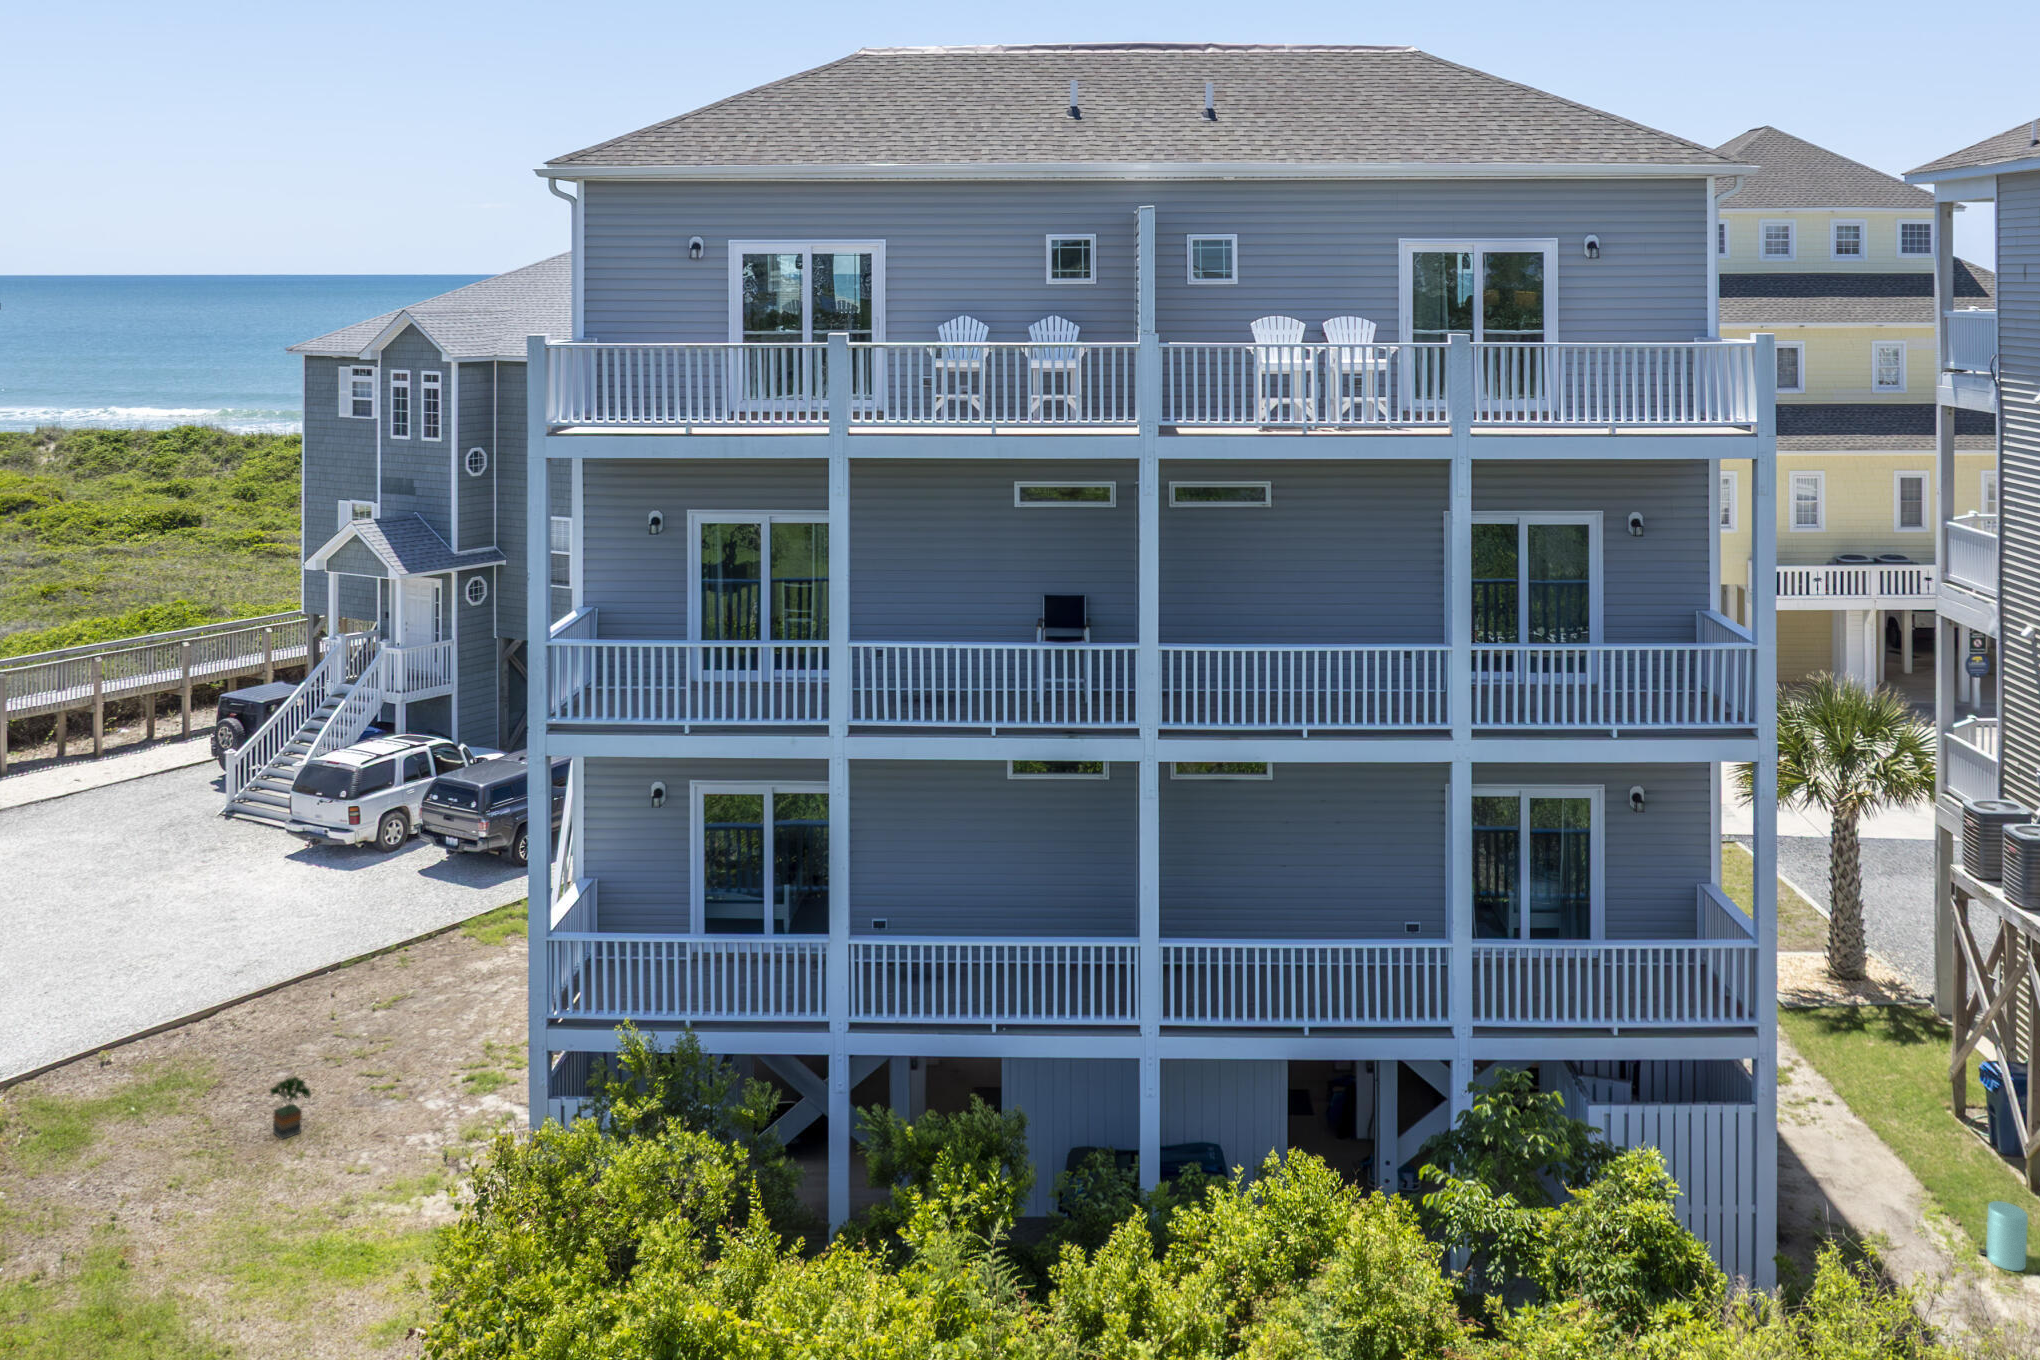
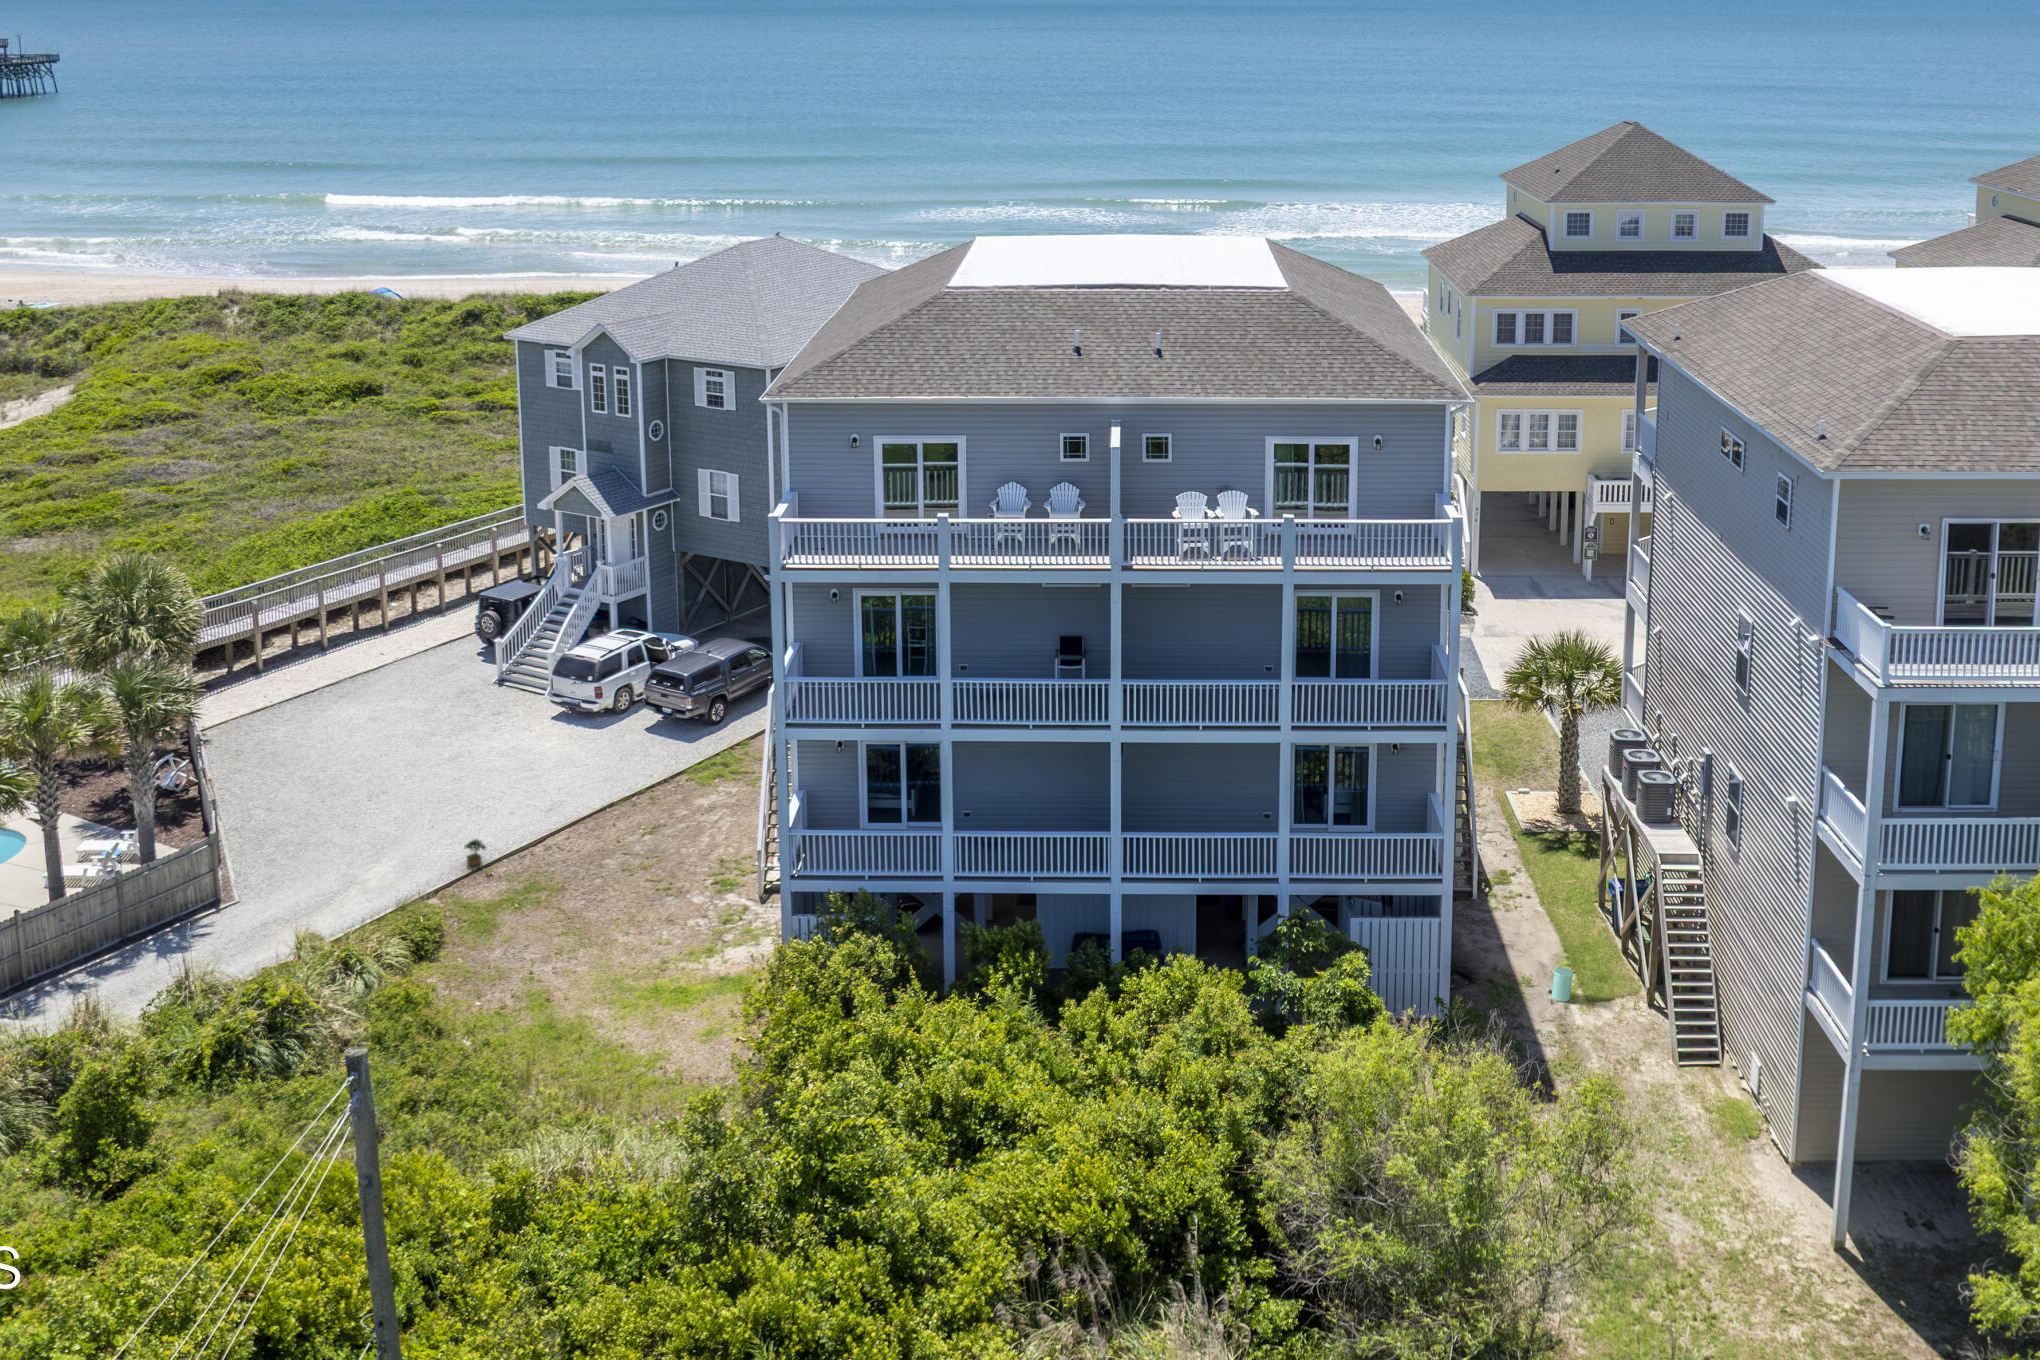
potted tree: present [270,1077,311,1139] -> present [464,839,486,870]

